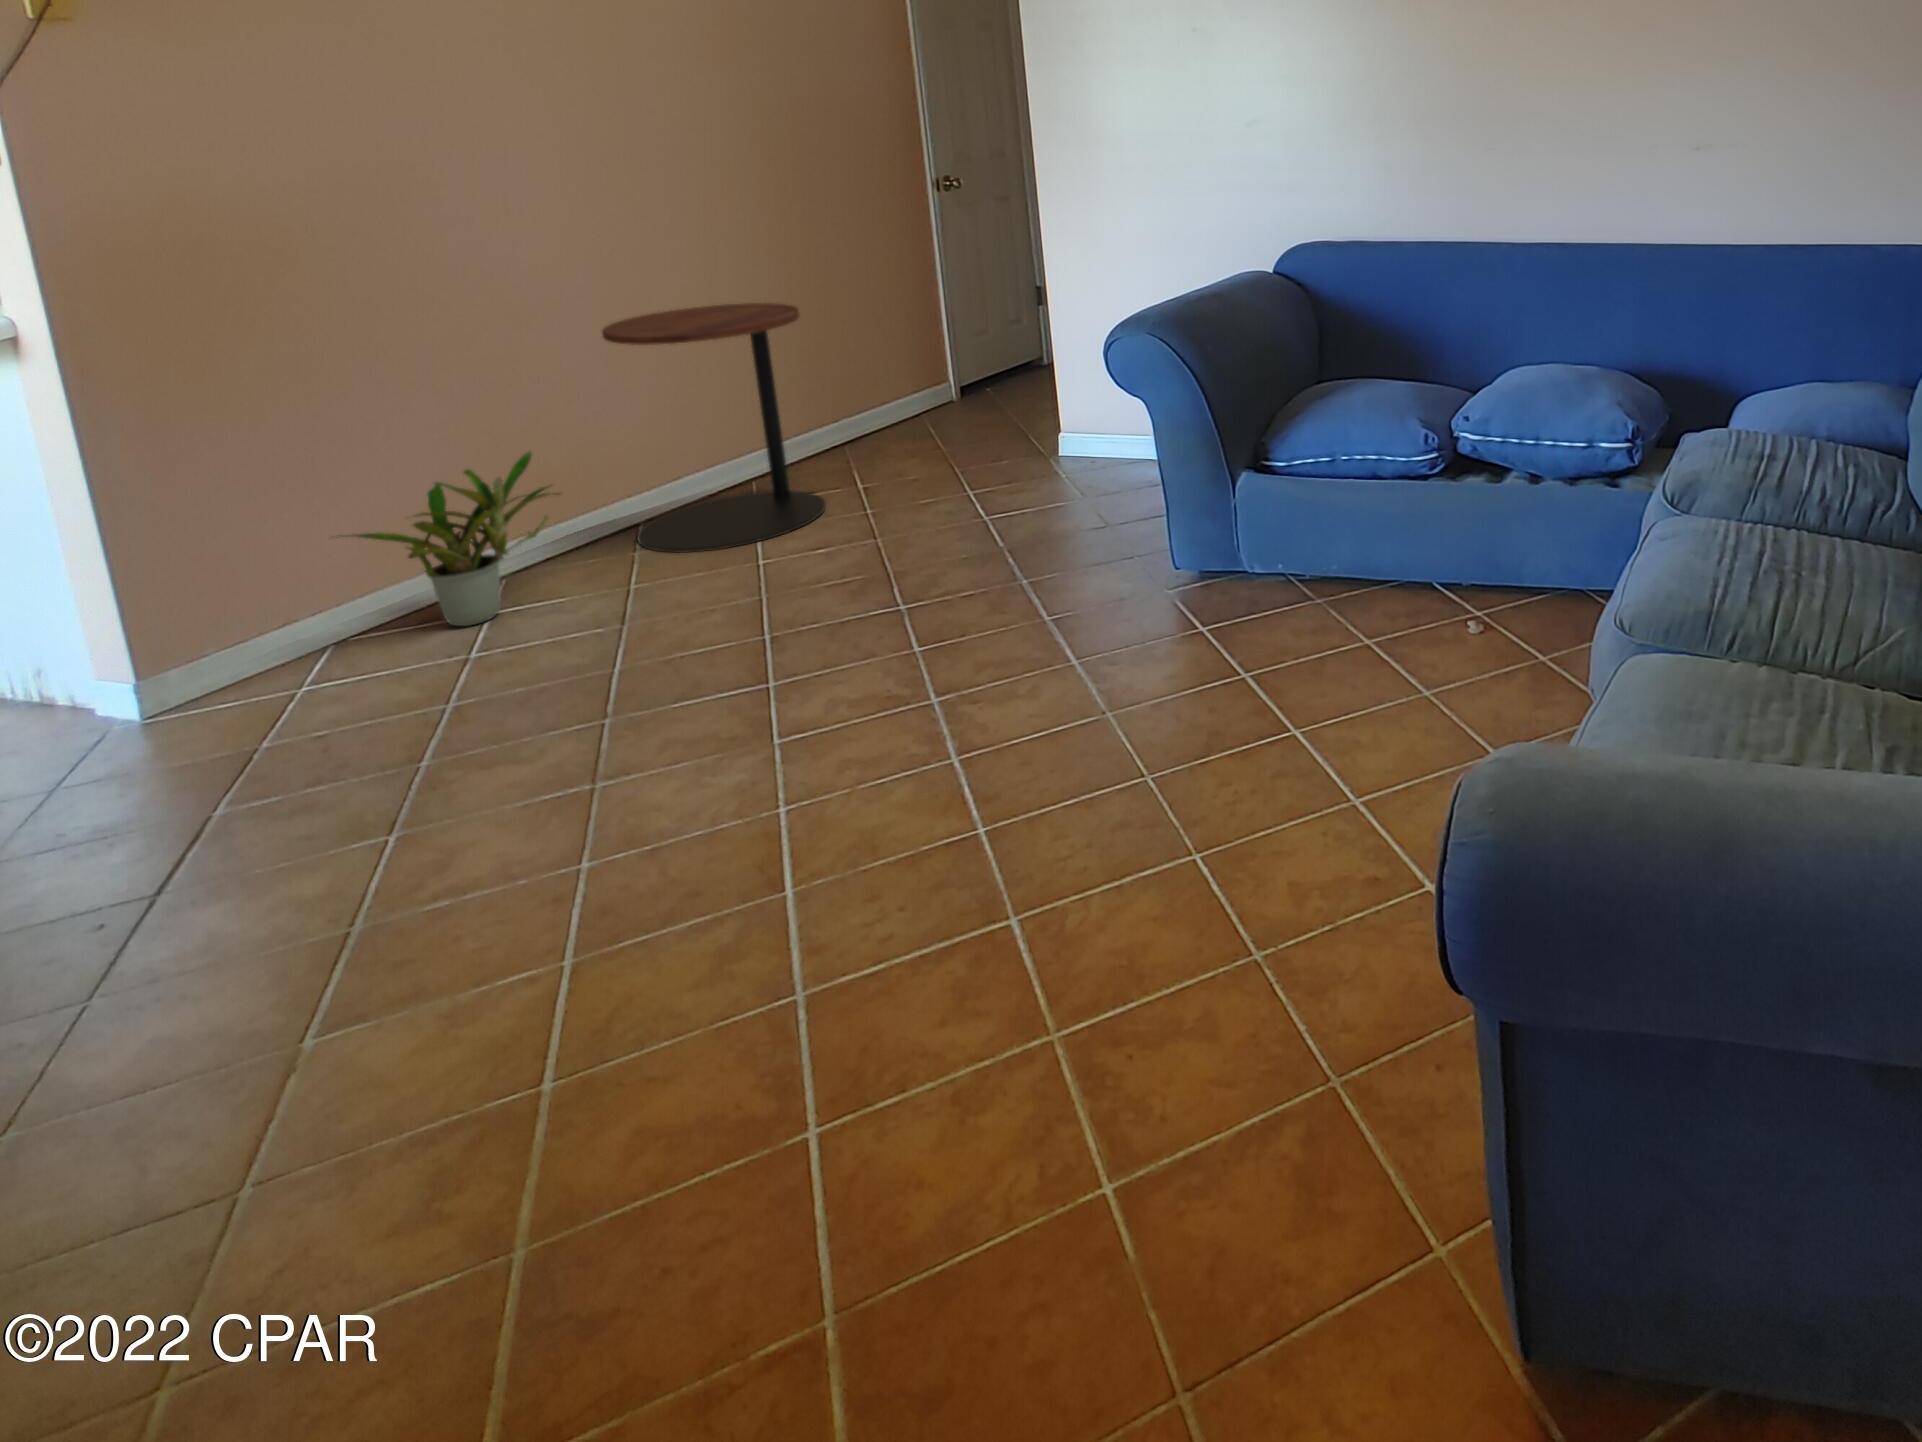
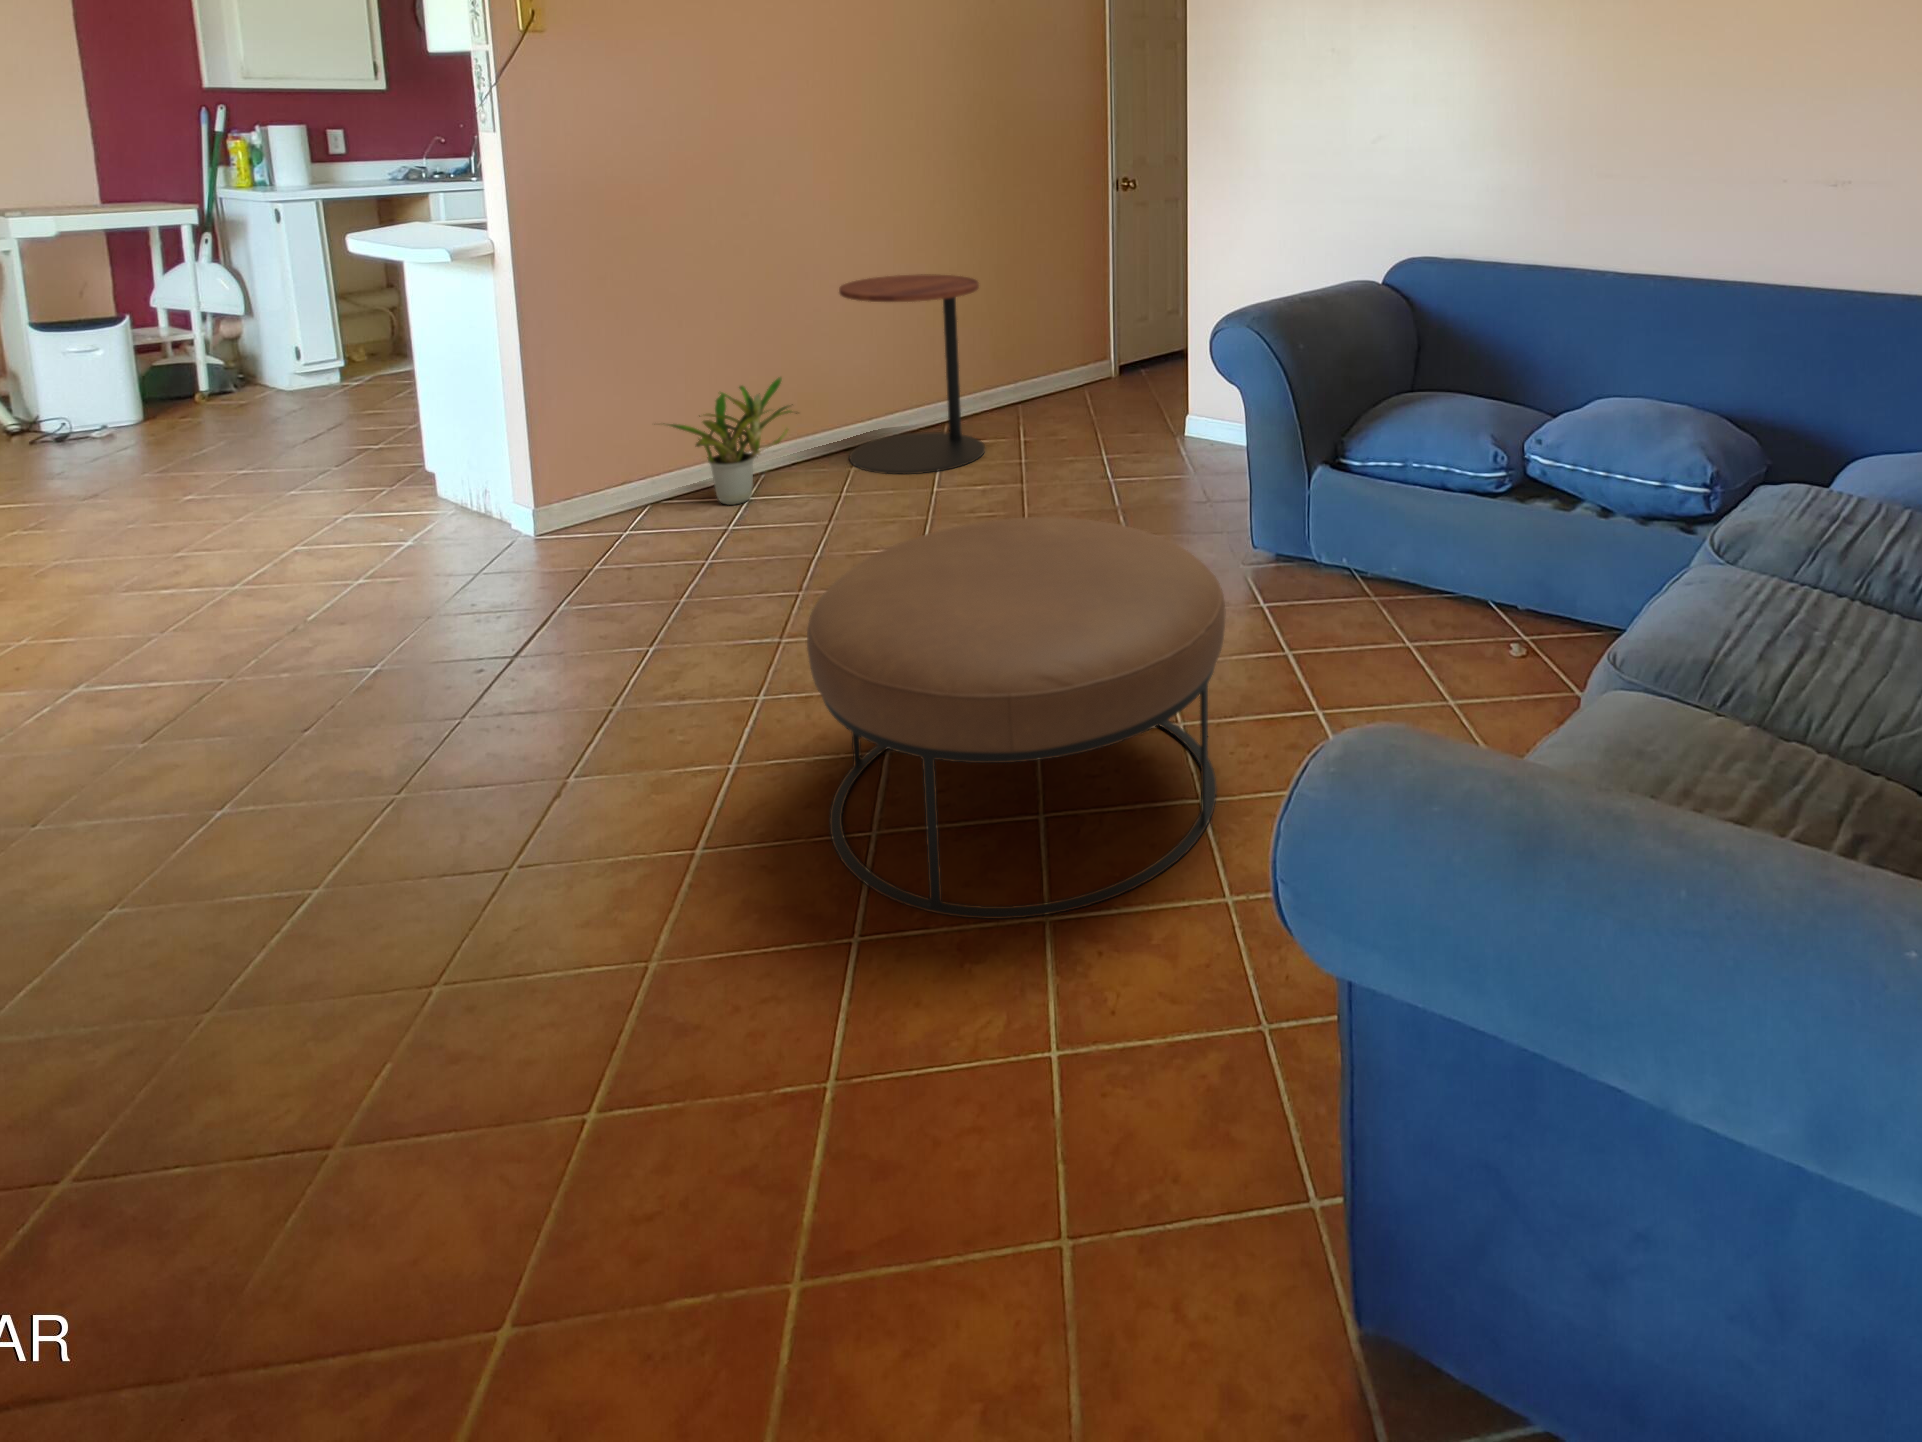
ottoman: none [681,570,1217,1075] -> present [807,517,1226,919]

